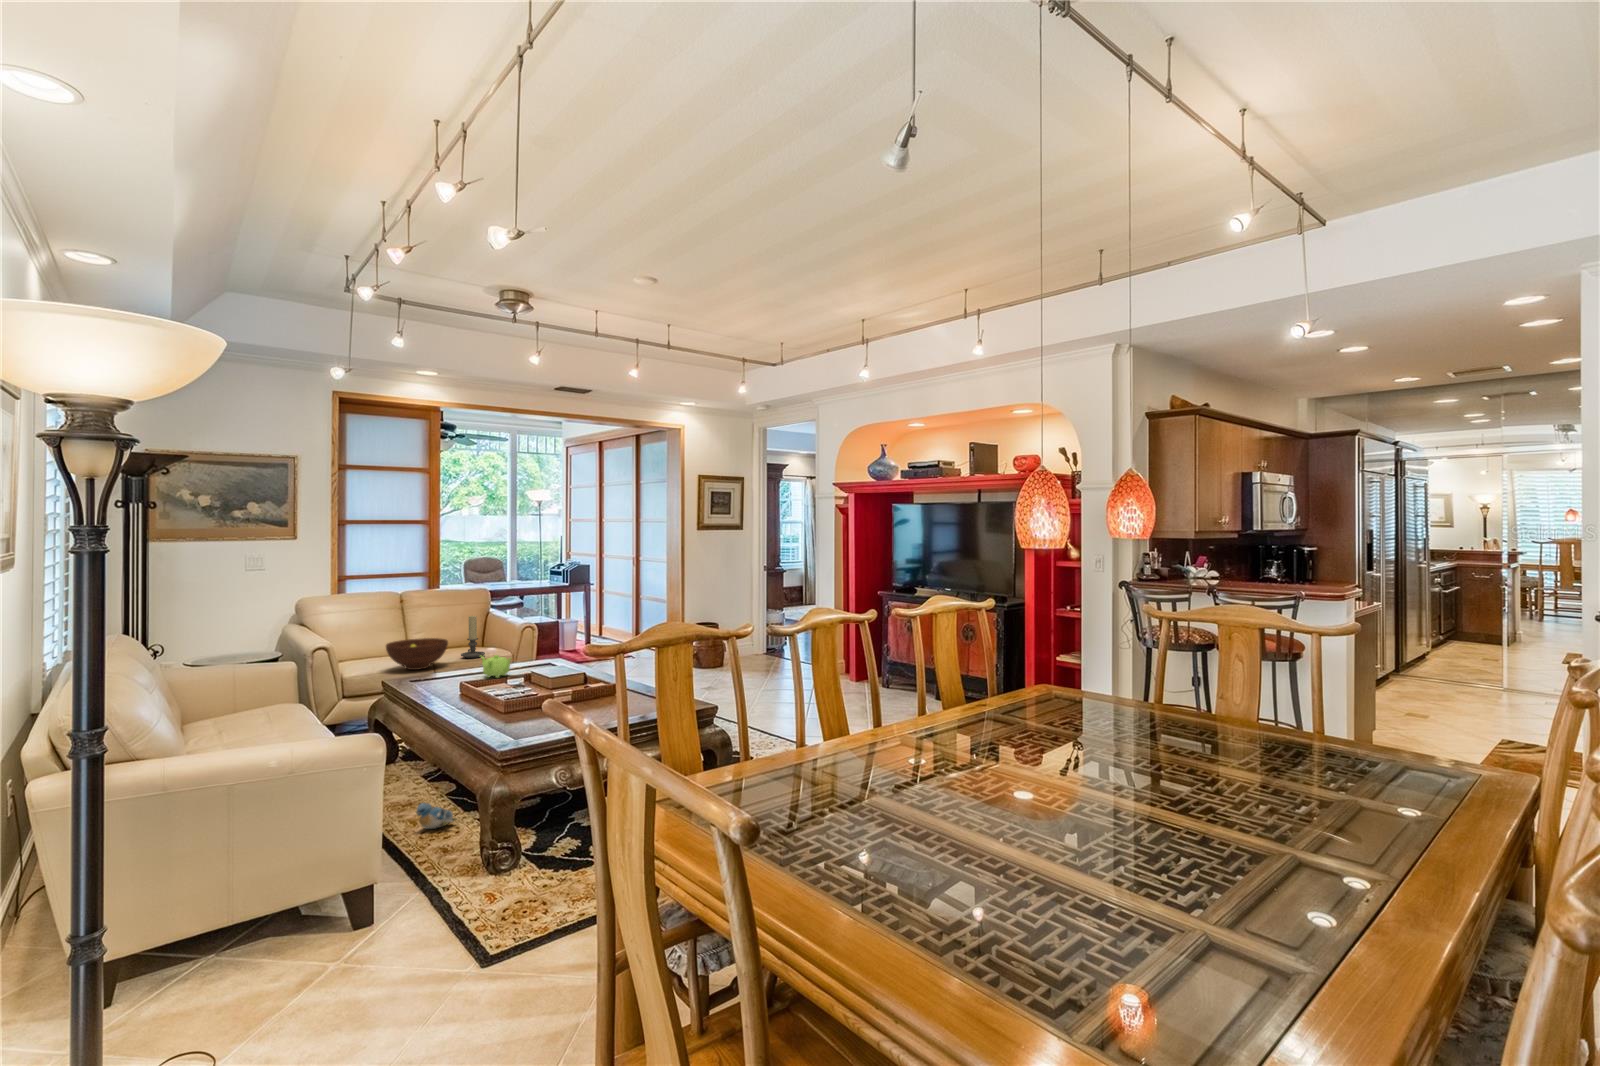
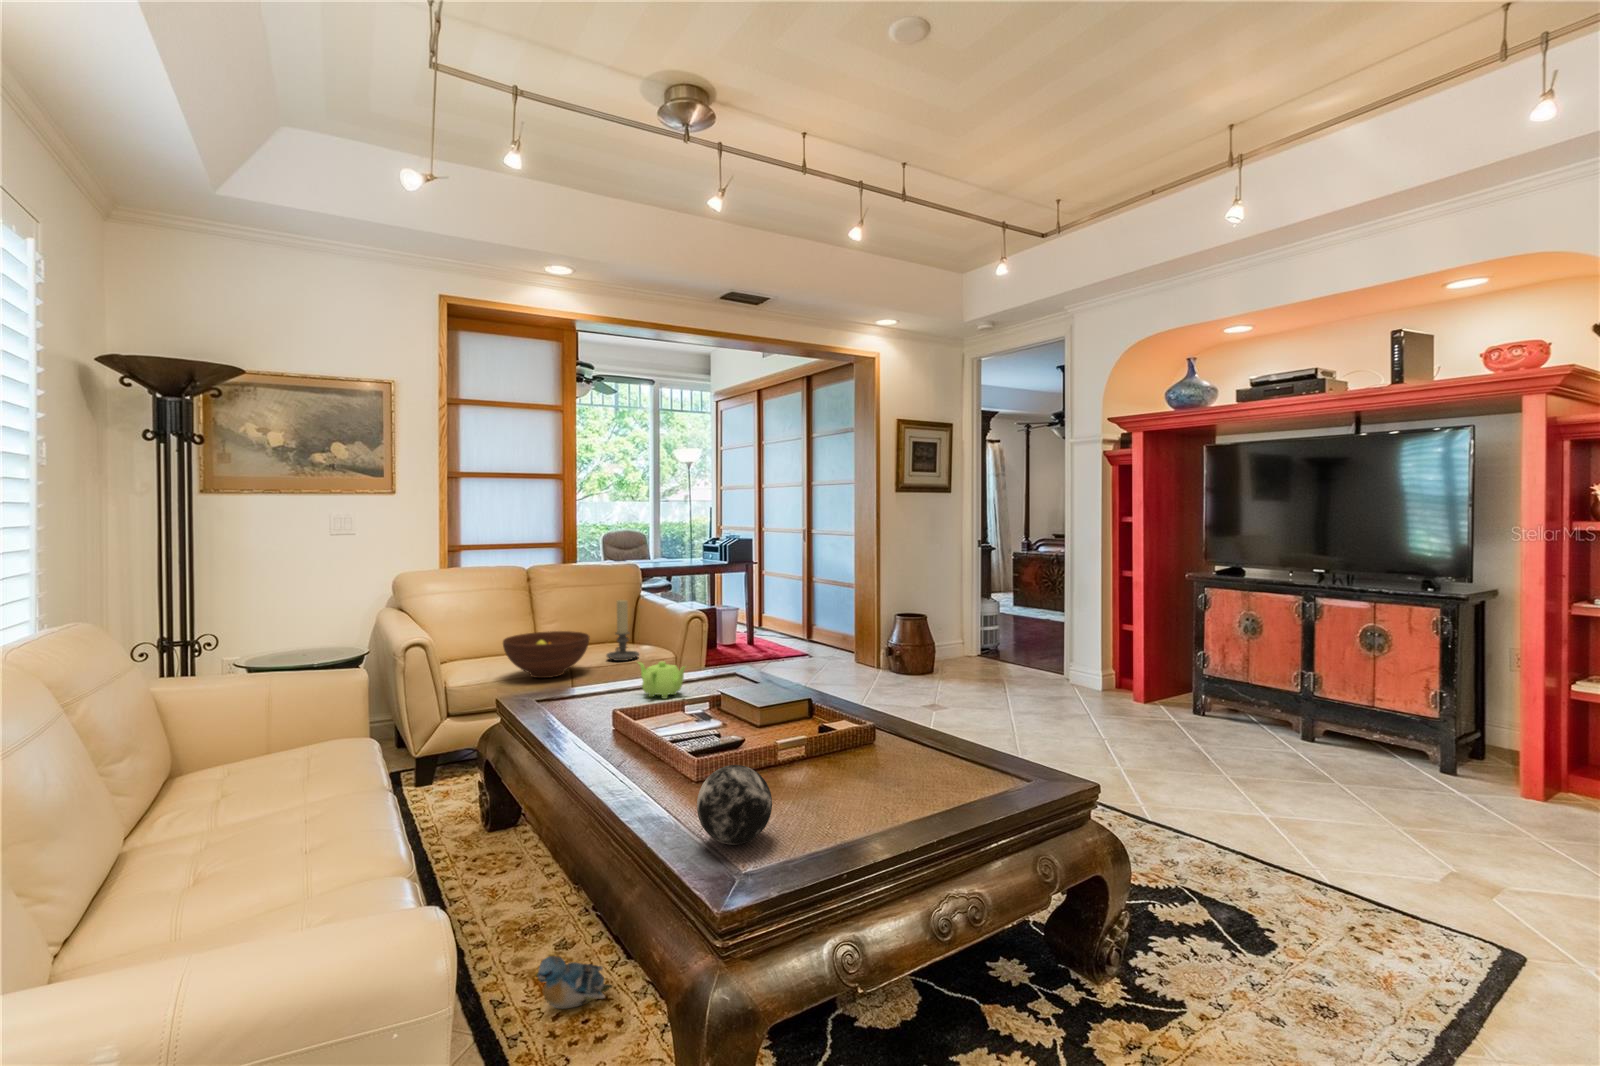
decorative orb: none [499,695,536,731] -> present [697,765,772,845]

